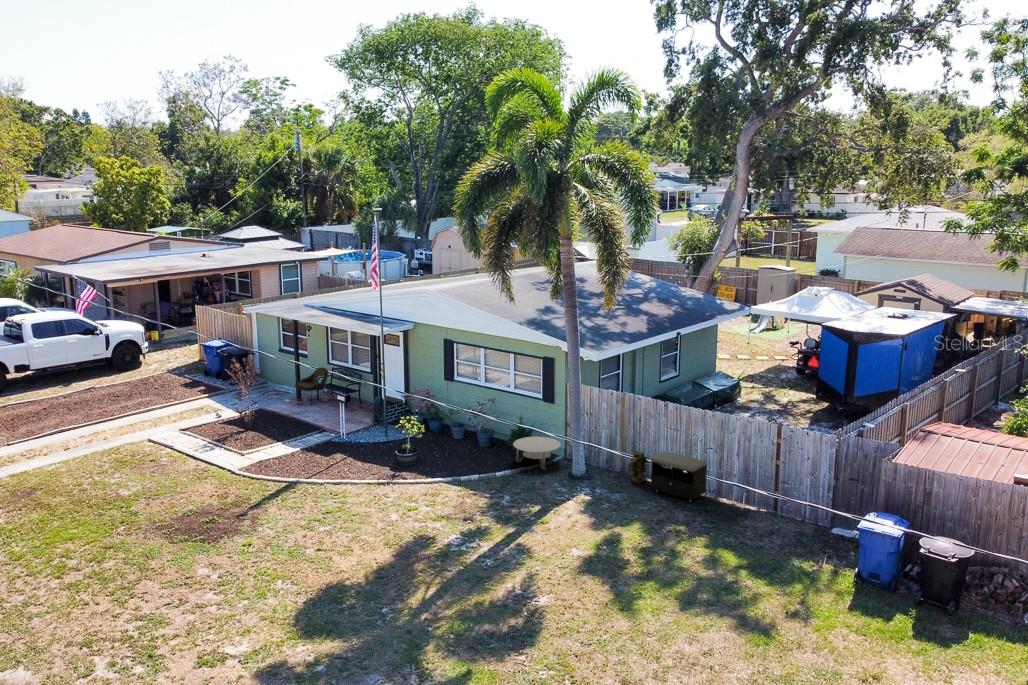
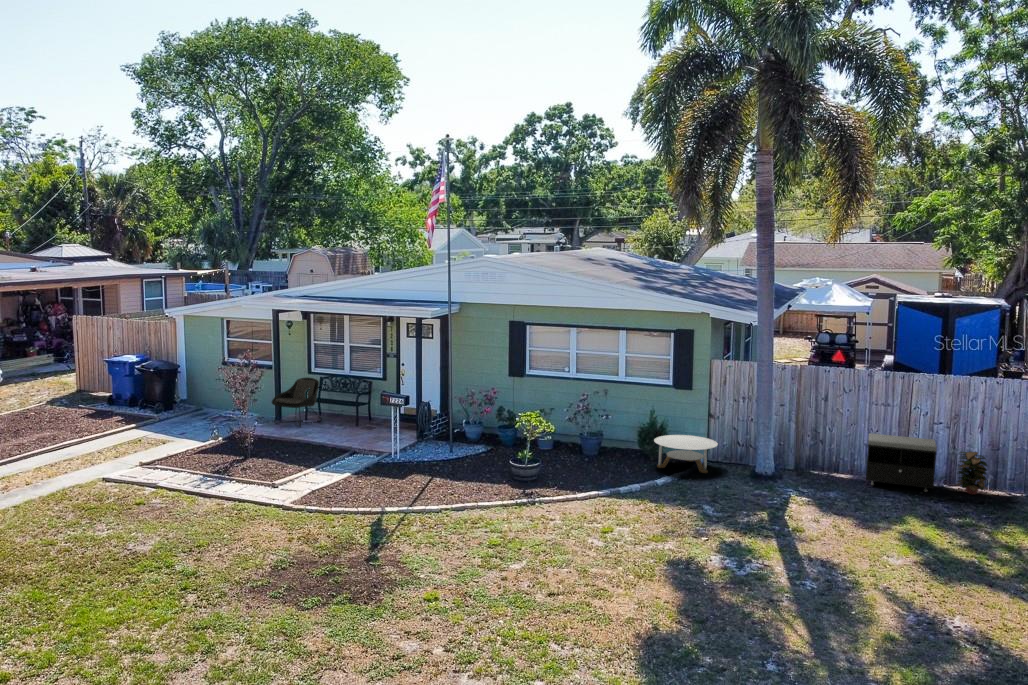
decorative plant: present [629,451,649,483] -> present [956,452,987,494]

